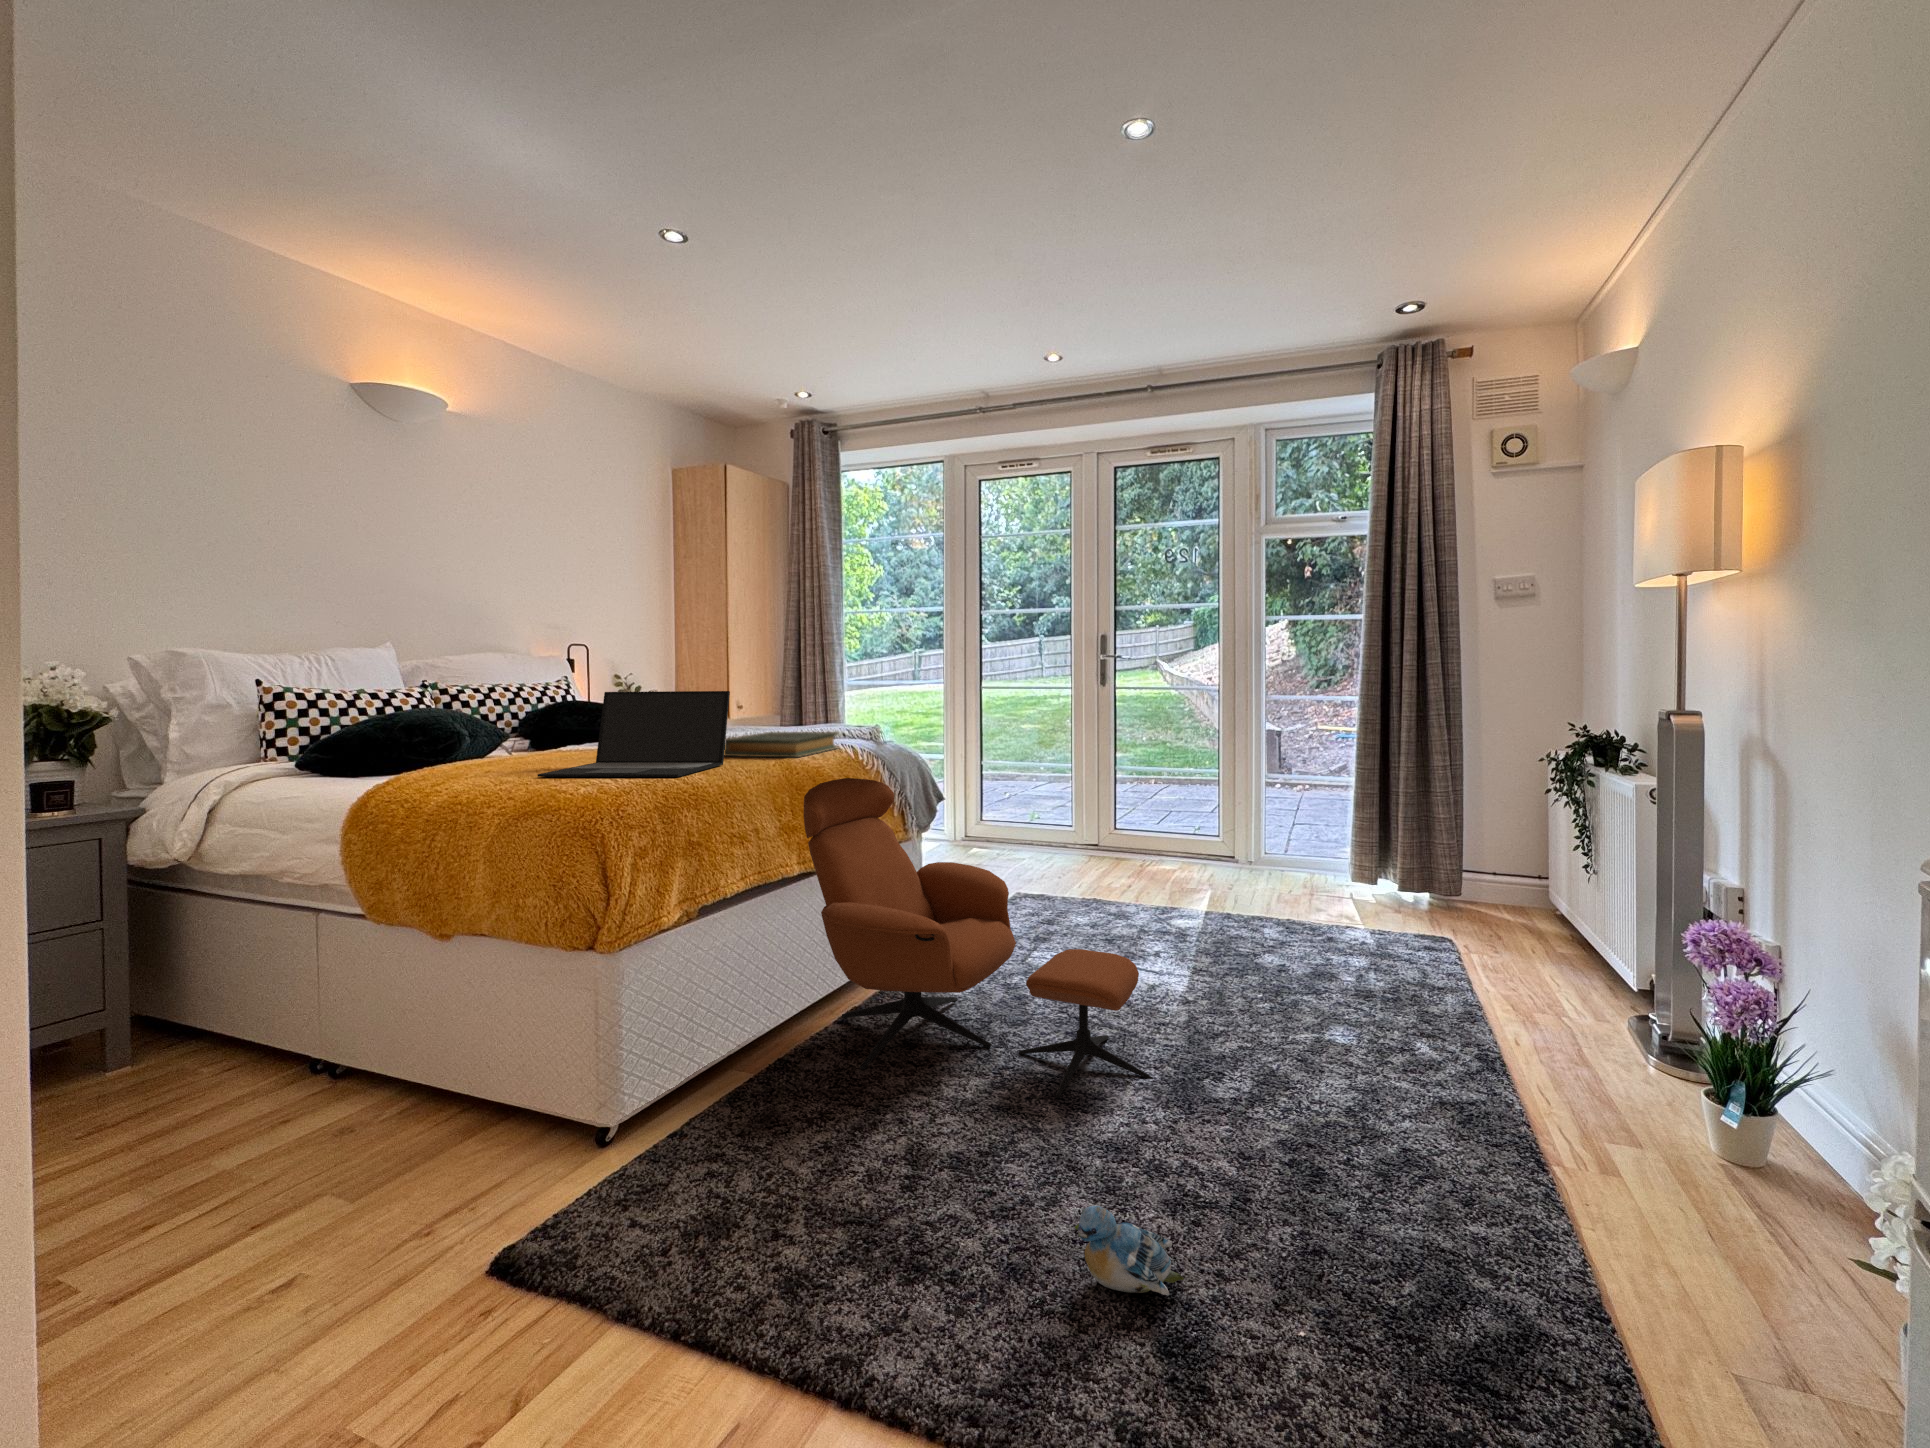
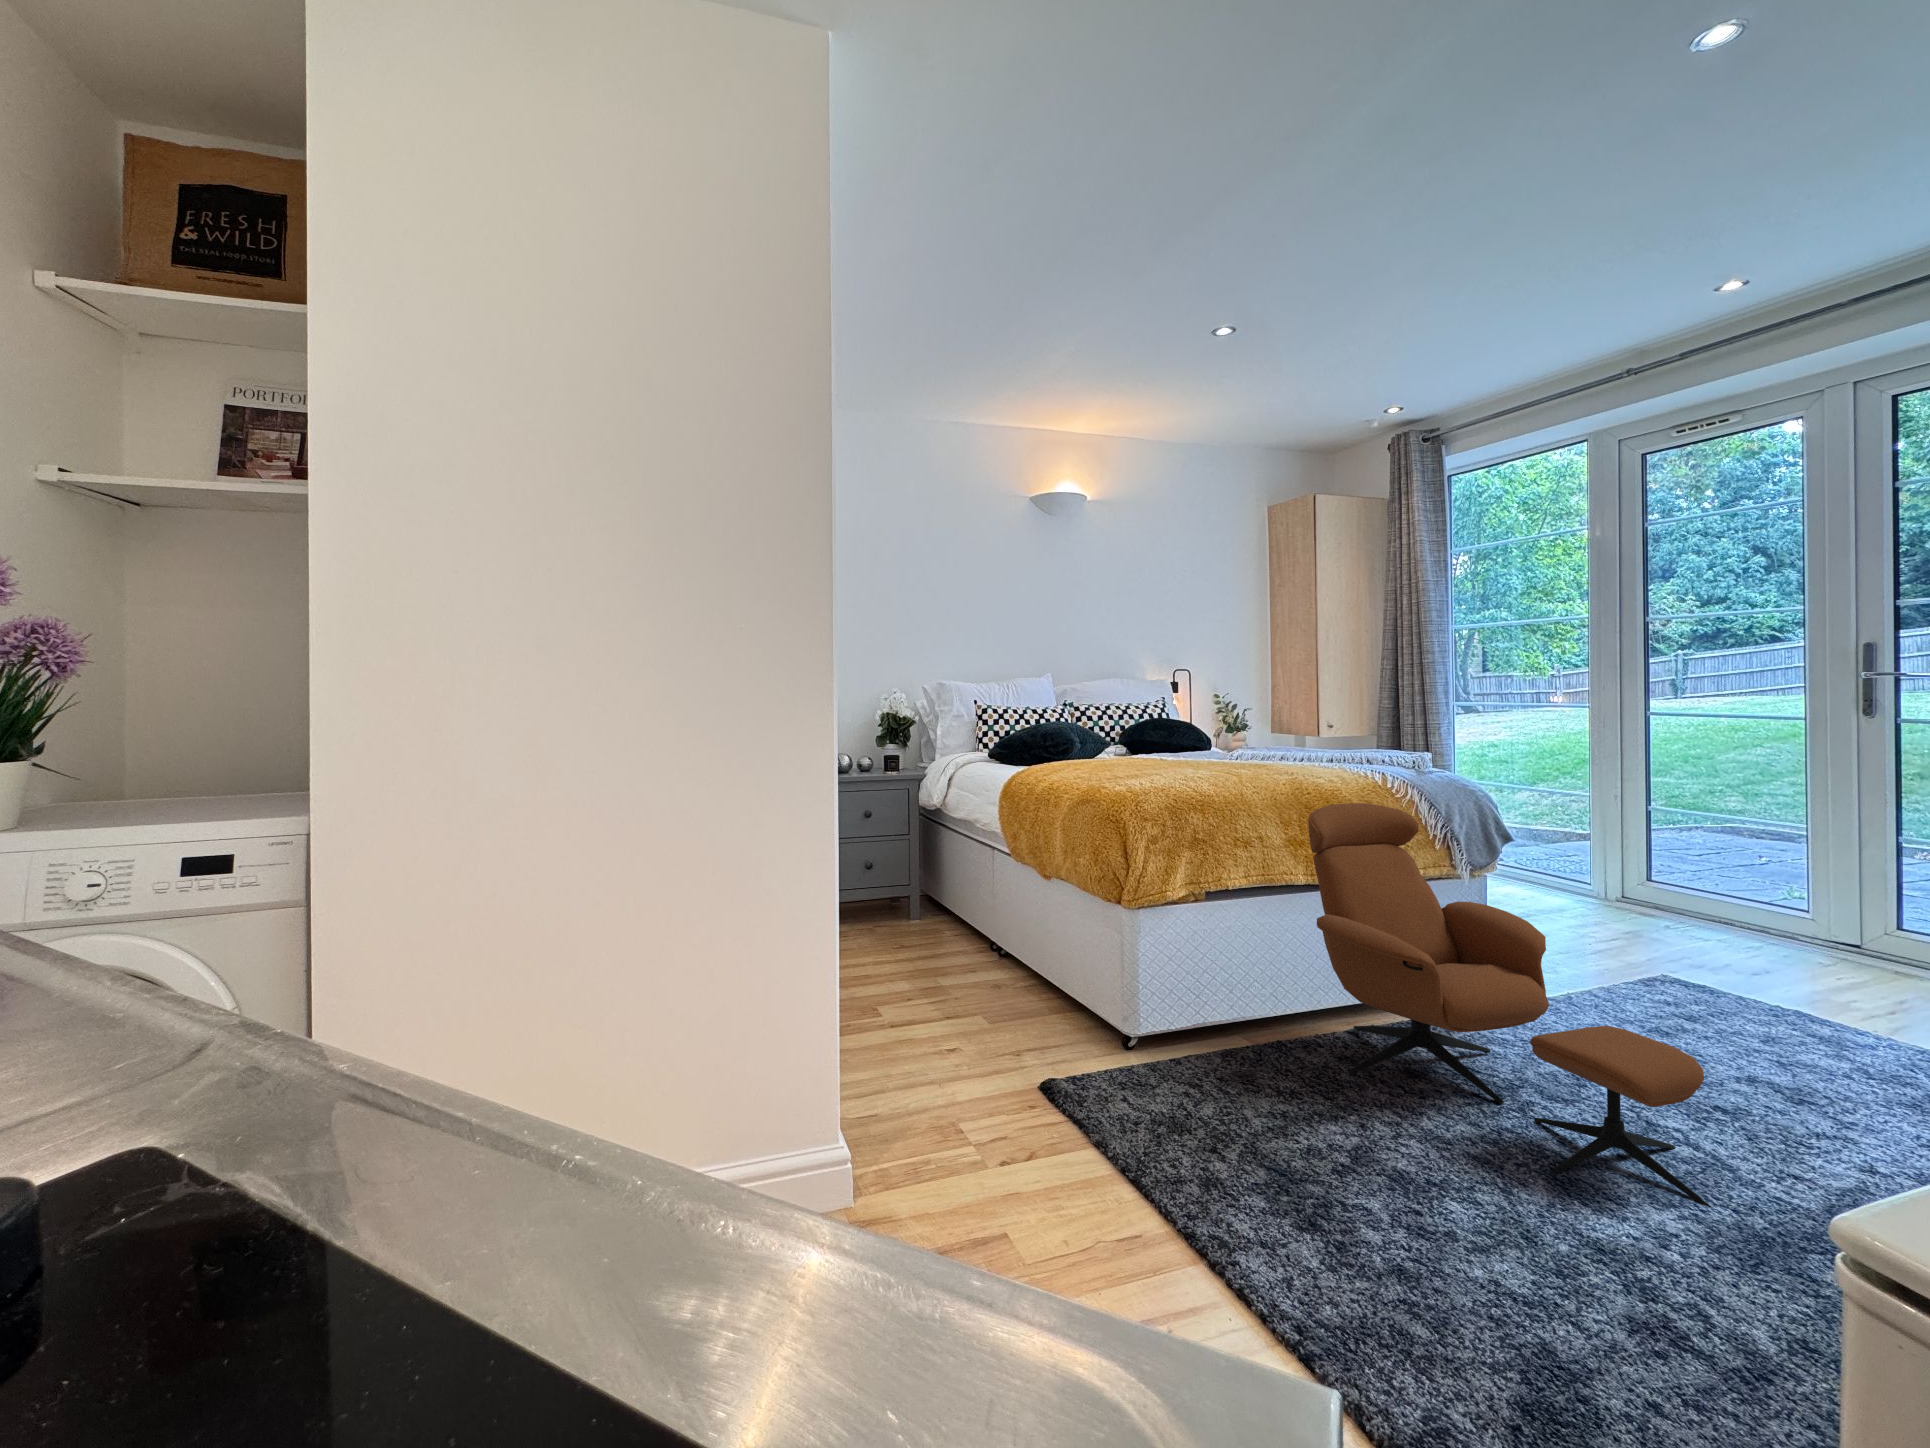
laptop: present [537,691,730,777] -> none [1101,715,1248,785]
hardback book: present [724,732,838,757] -> none [1249,754,1371,779]
plush toy: present [1075,1206,1184,1296] -> none [1461,1240,1585,1363]

